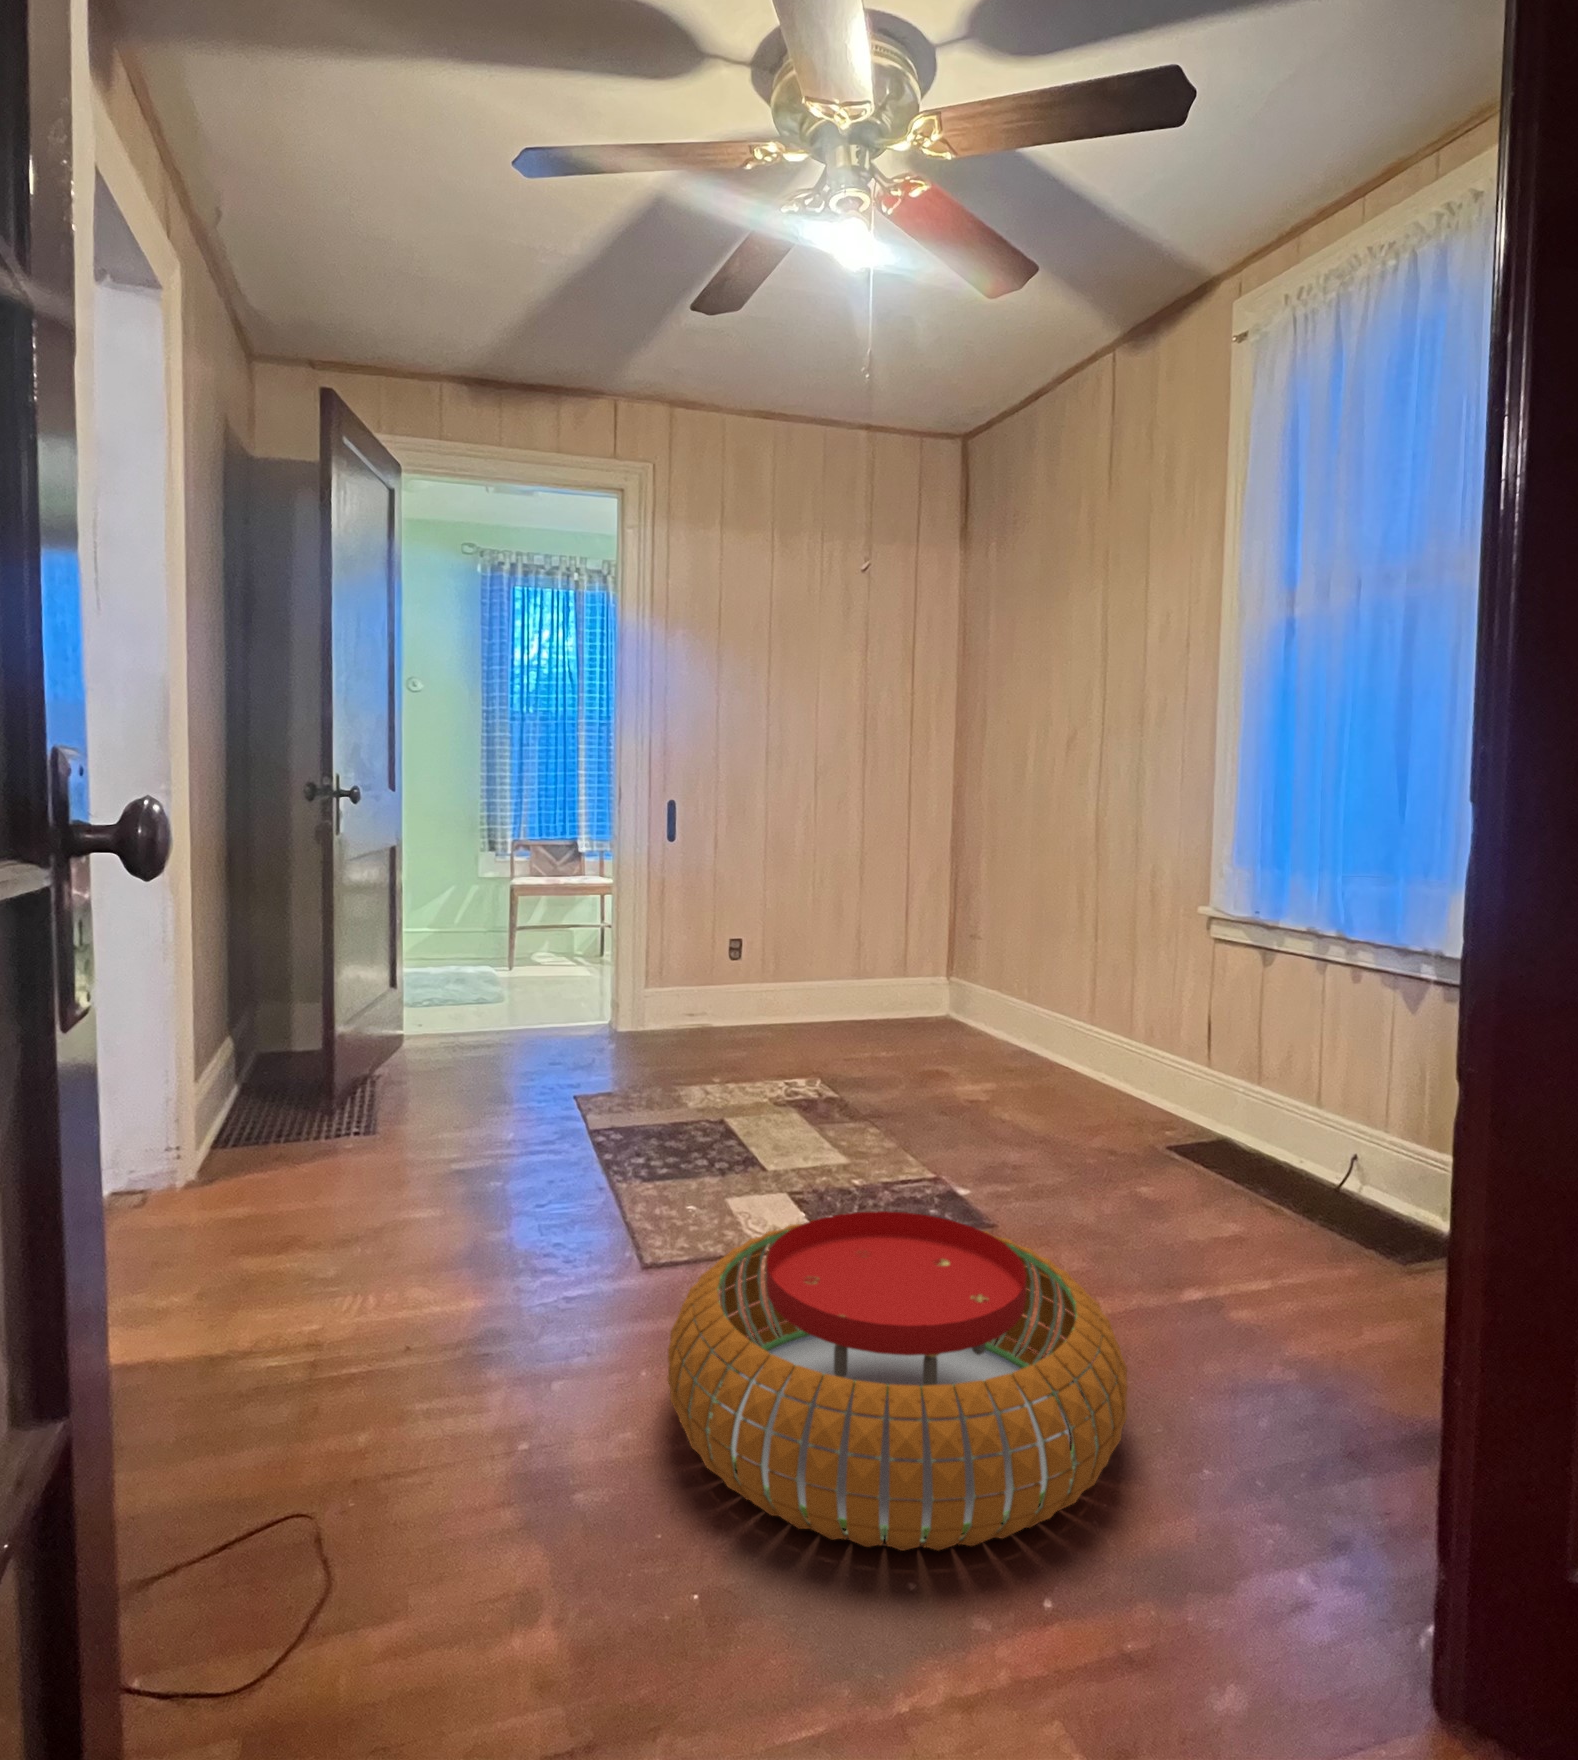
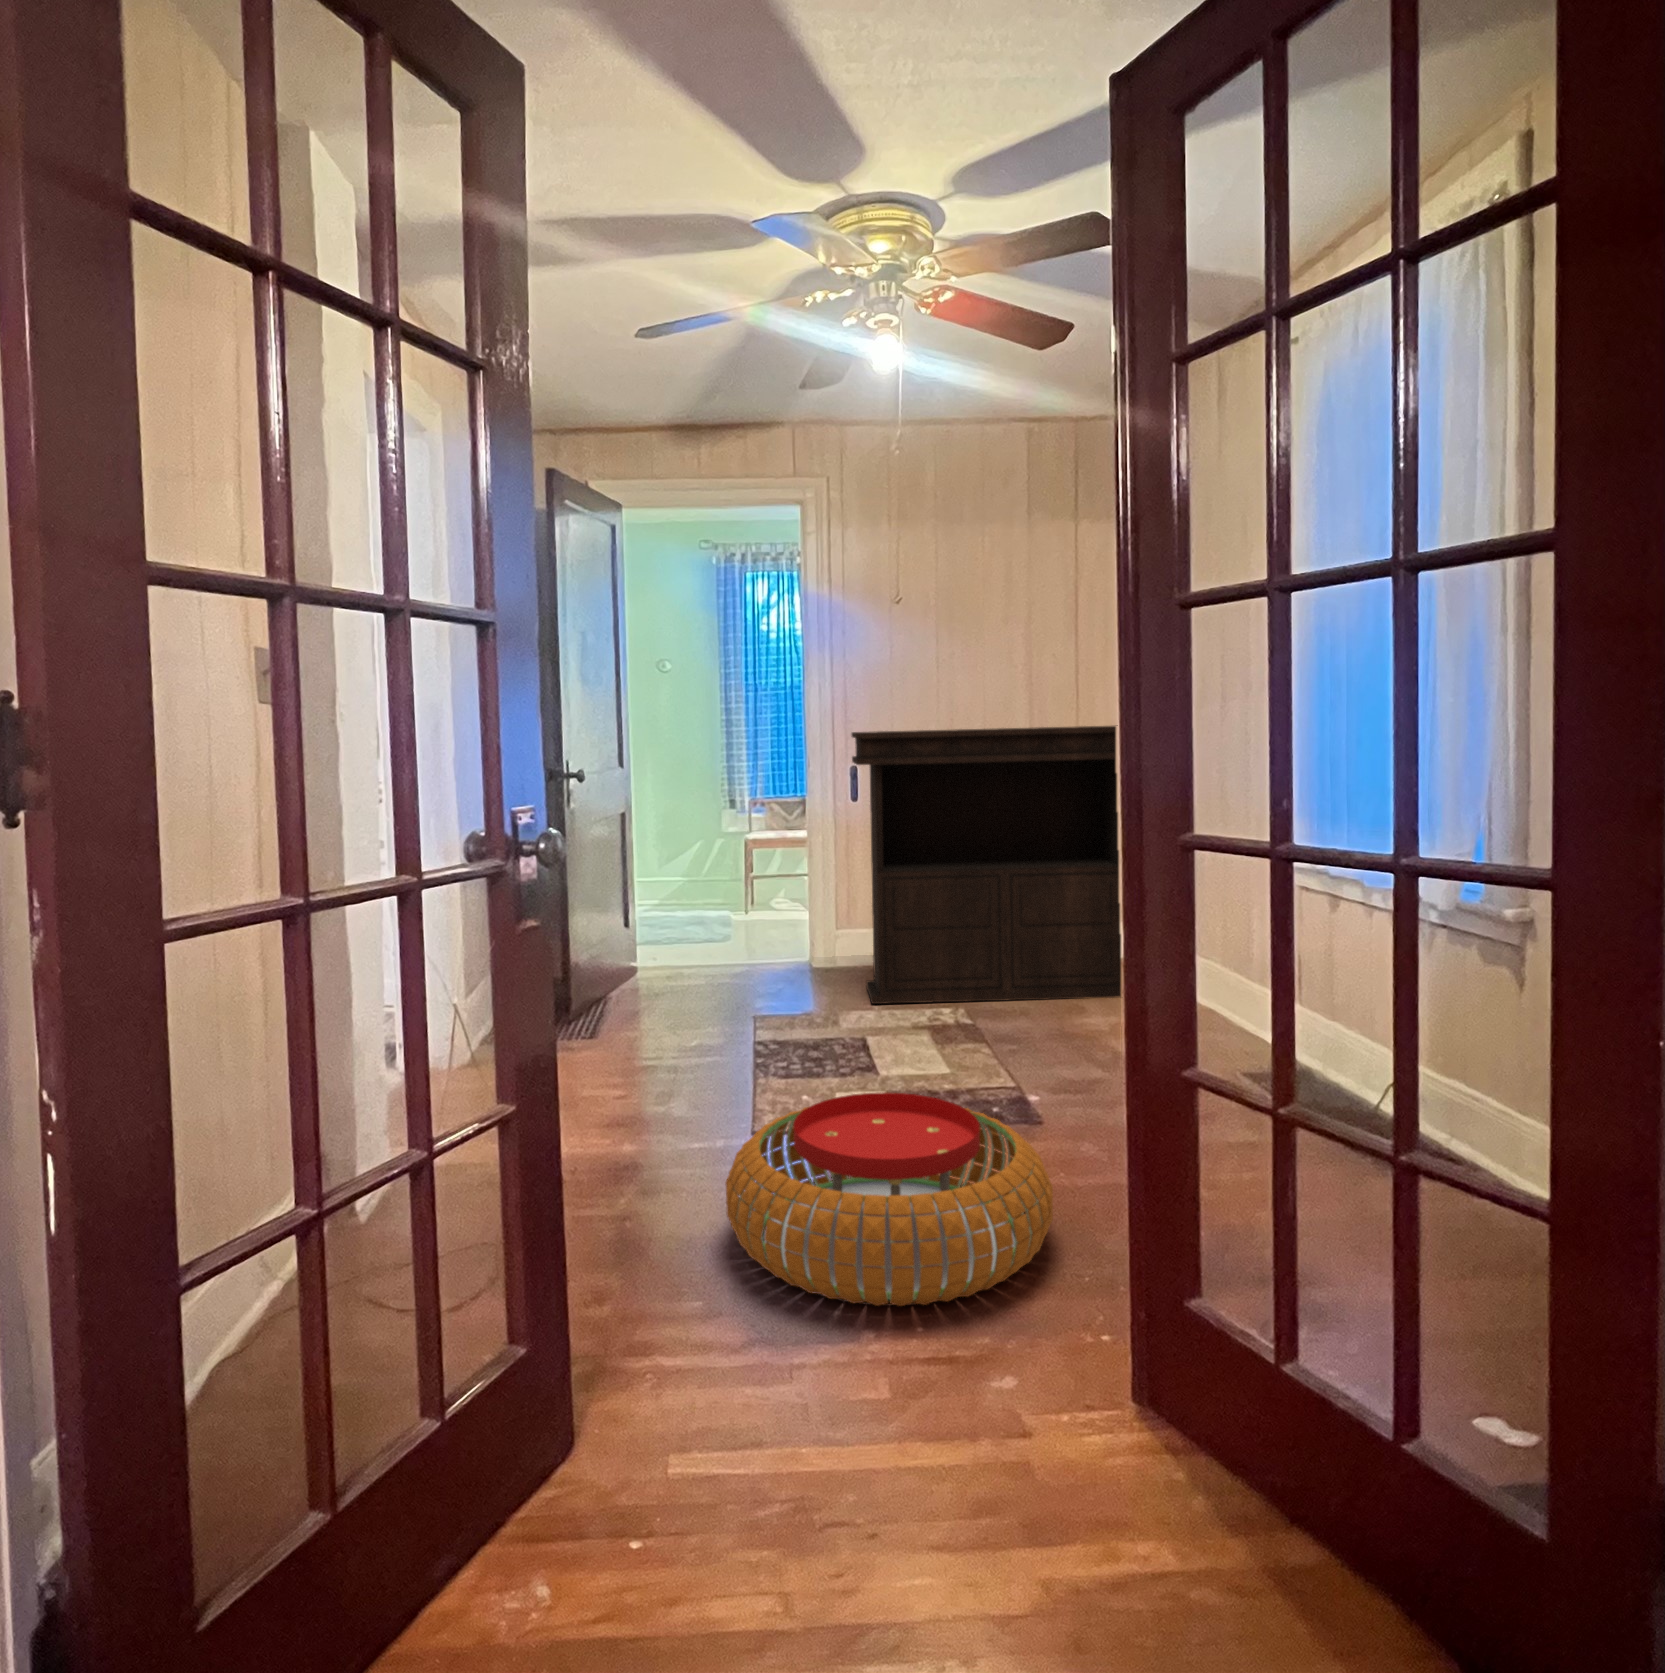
console table: none [687,756,1015,1077] -> present [851,725,1121,1004]

